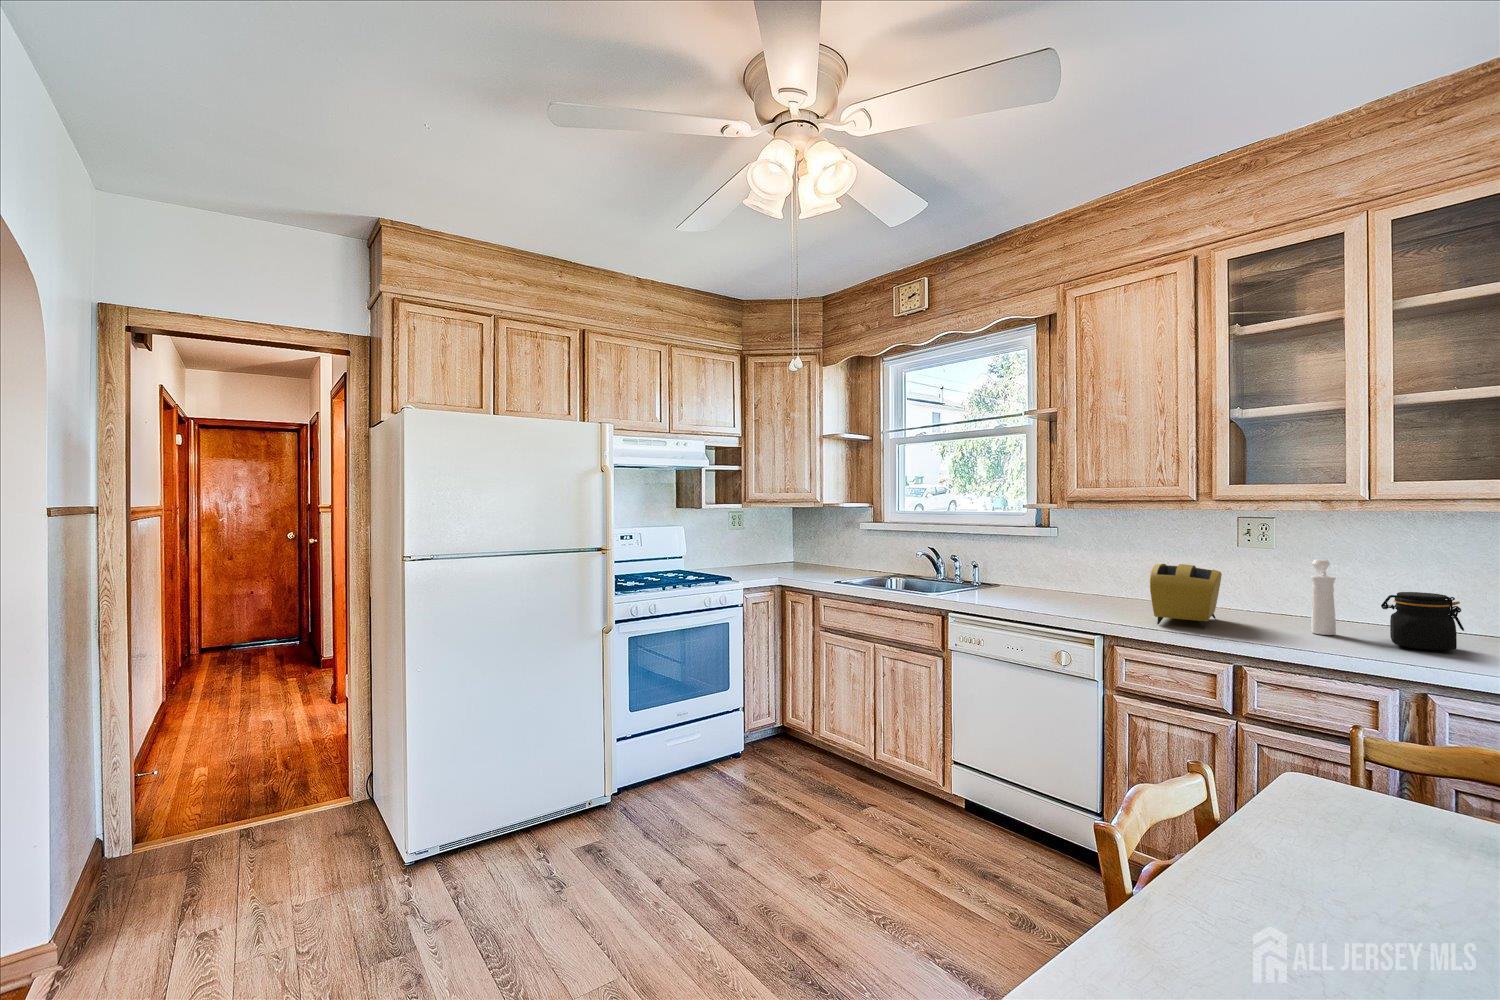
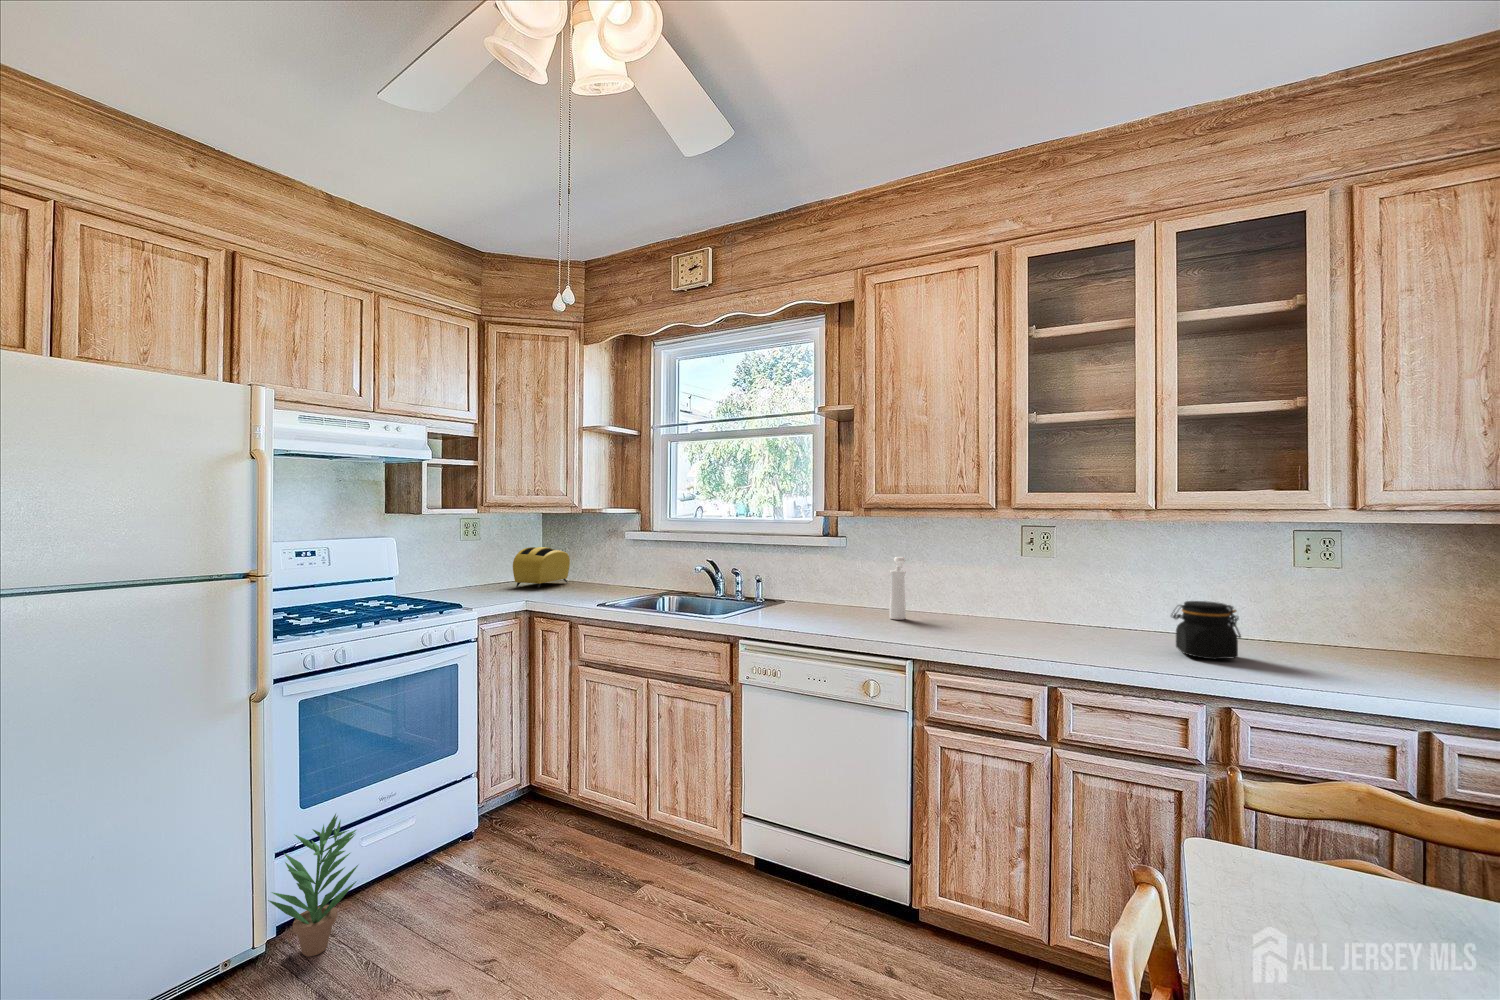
pepper mill: present [1311,559,1336,635] -> present [889,557,906,620]
toaster: present [1150,564,1222,629] -> present [513,547,570,588]
potted plant: none [614,715,668,810] -> present [268,814,358,957]

